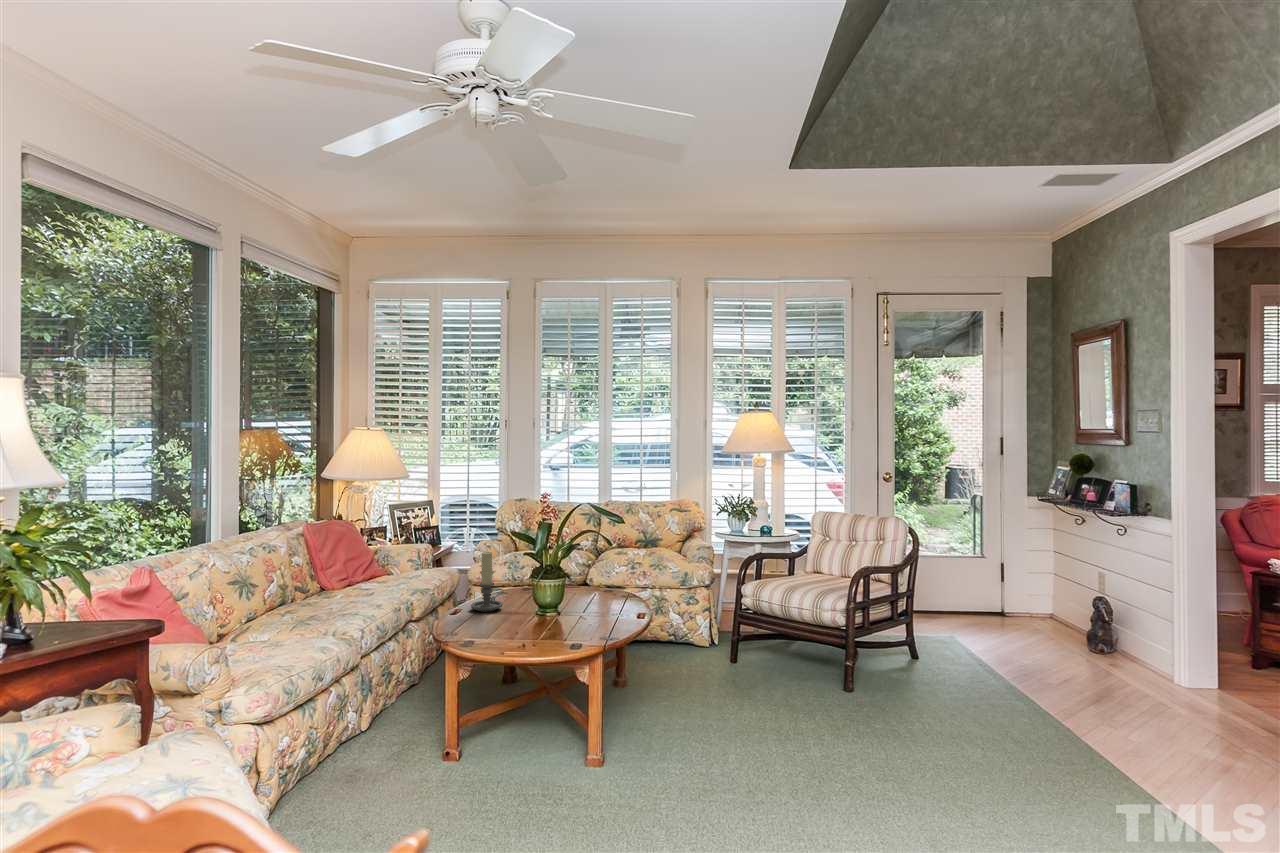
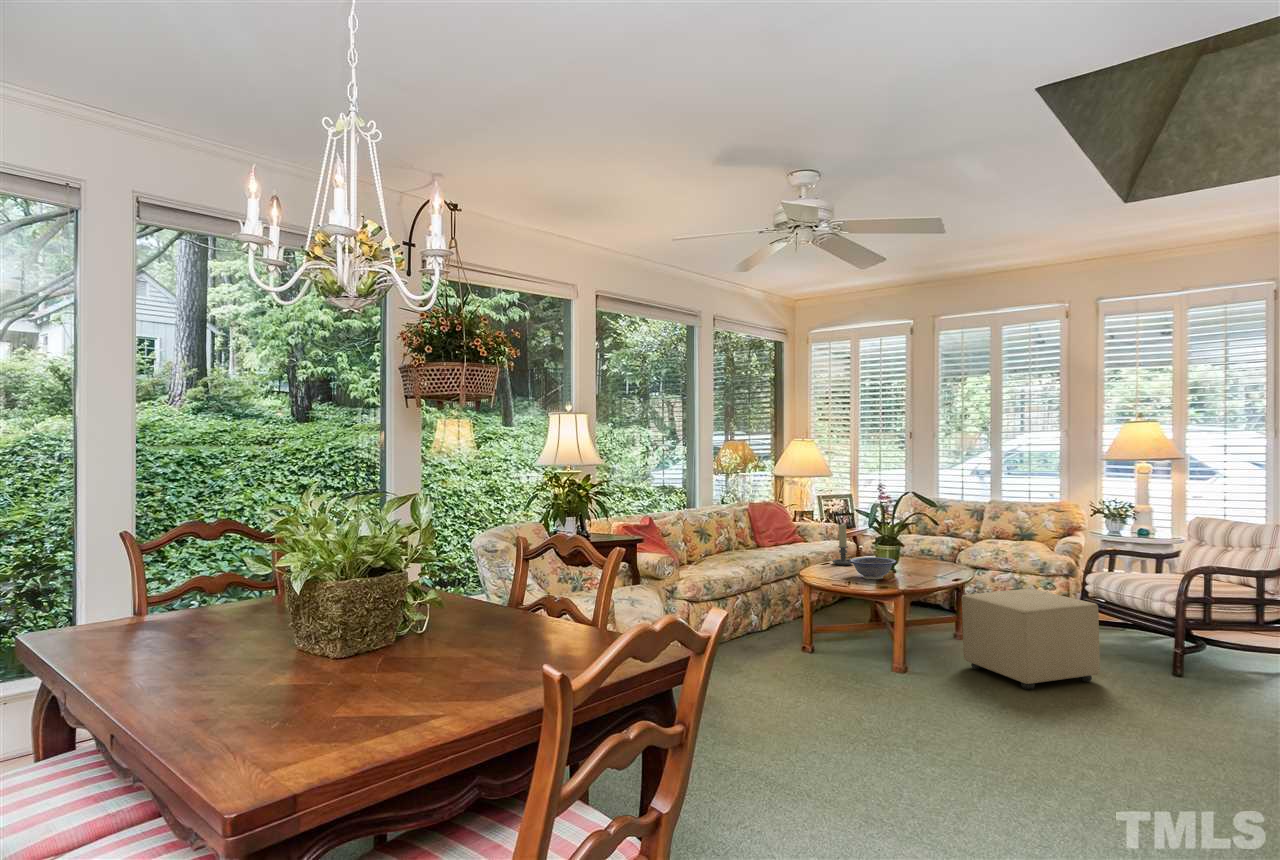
decorative bowl: none [525,599,591,636] -> present [850,557,896,579]
ottoman: none [681,618,827,763] -> present [962,589,1100,690]

